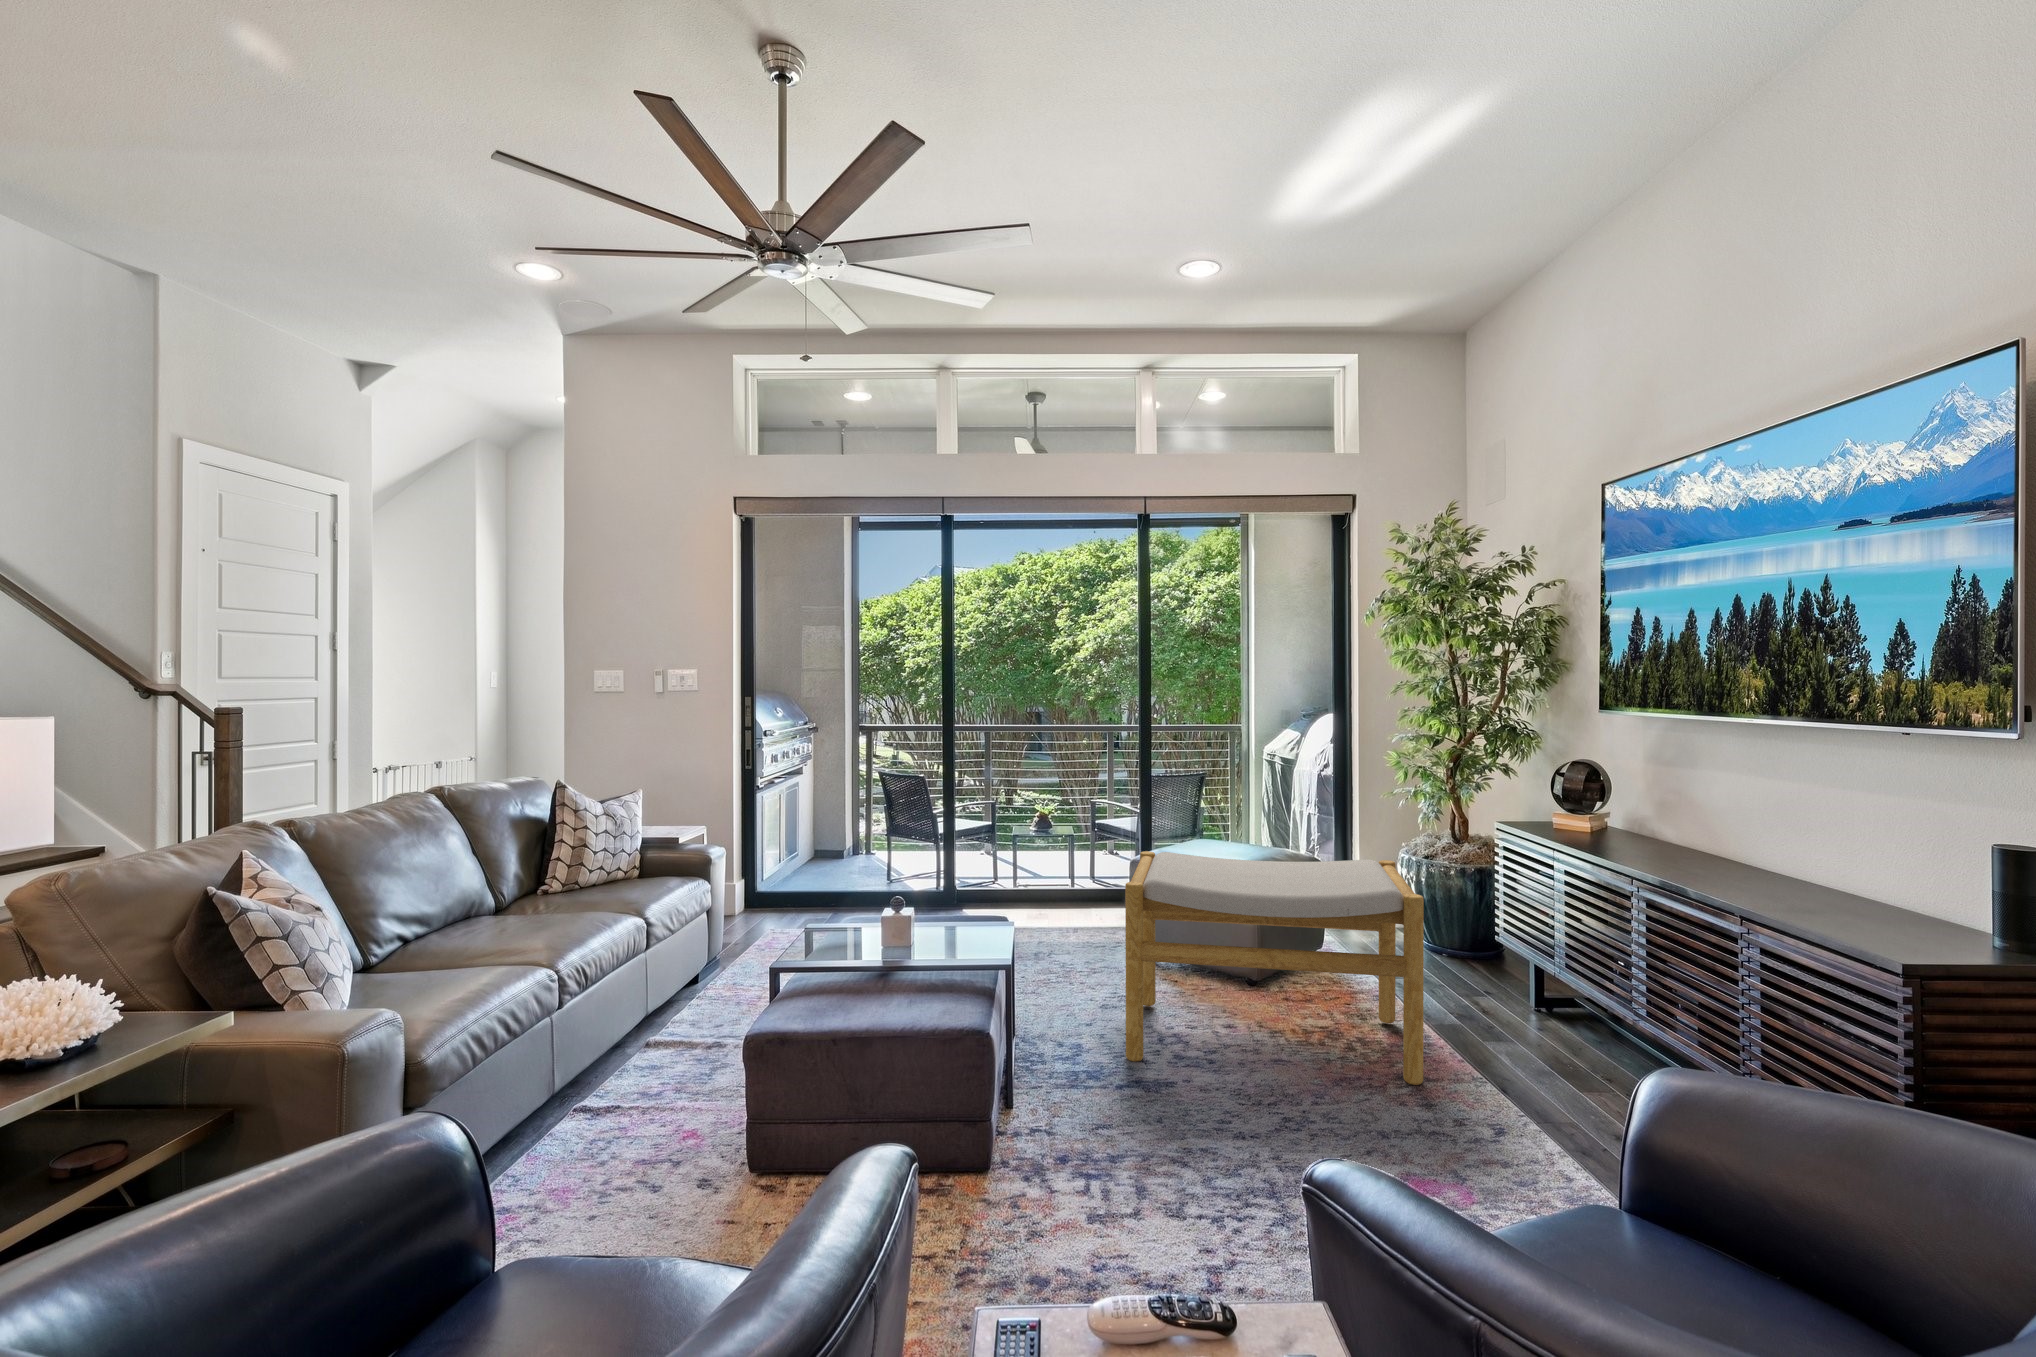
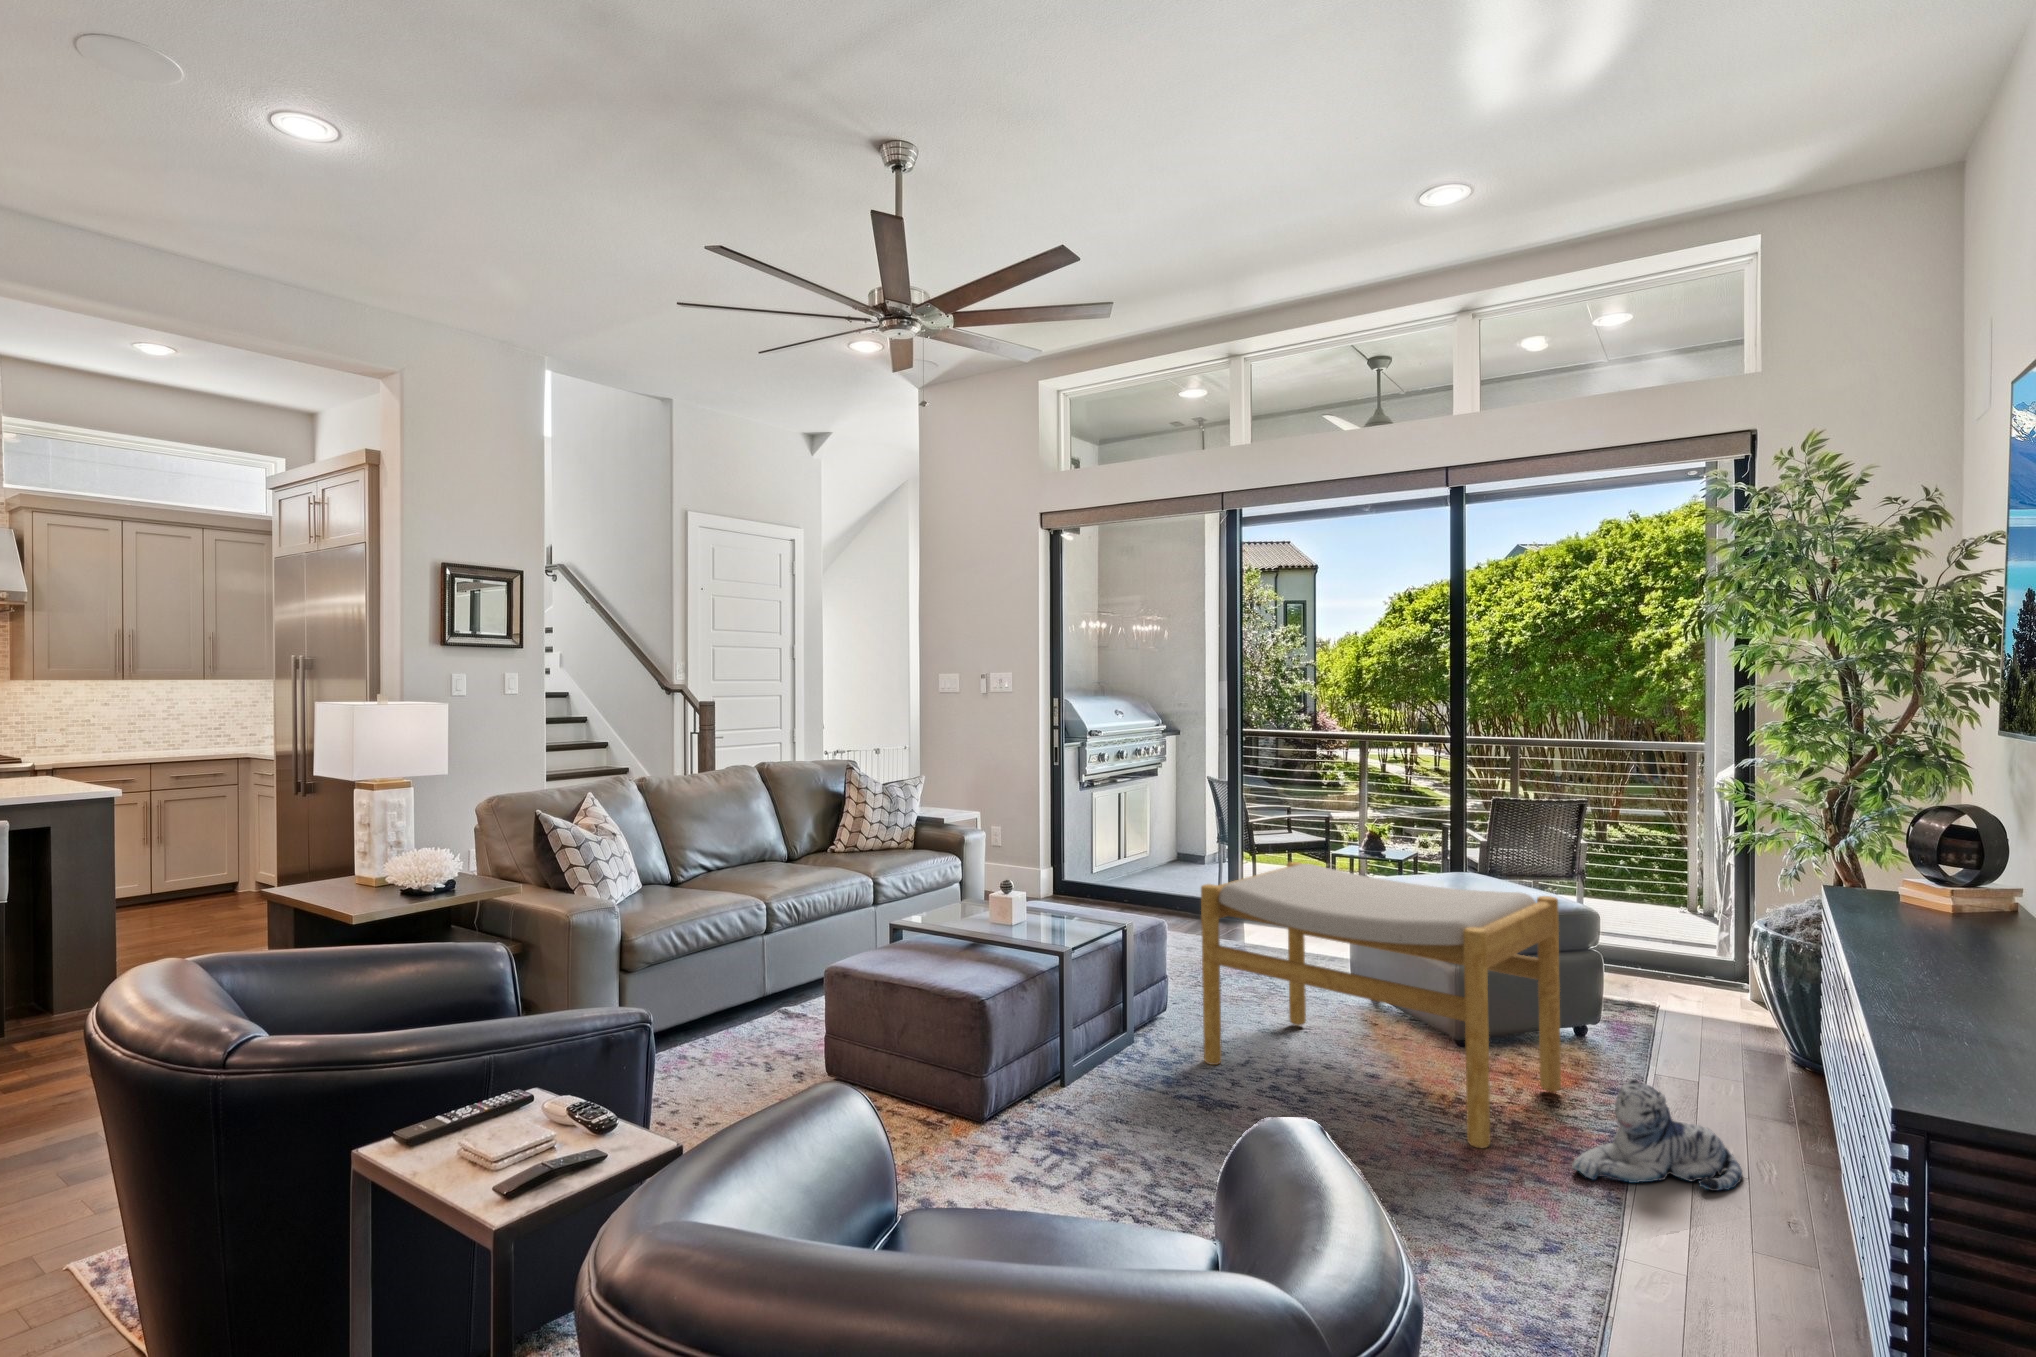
plush toy: none [1488,1001,1582,1090] -> present [1572,1079,1742,1191]

